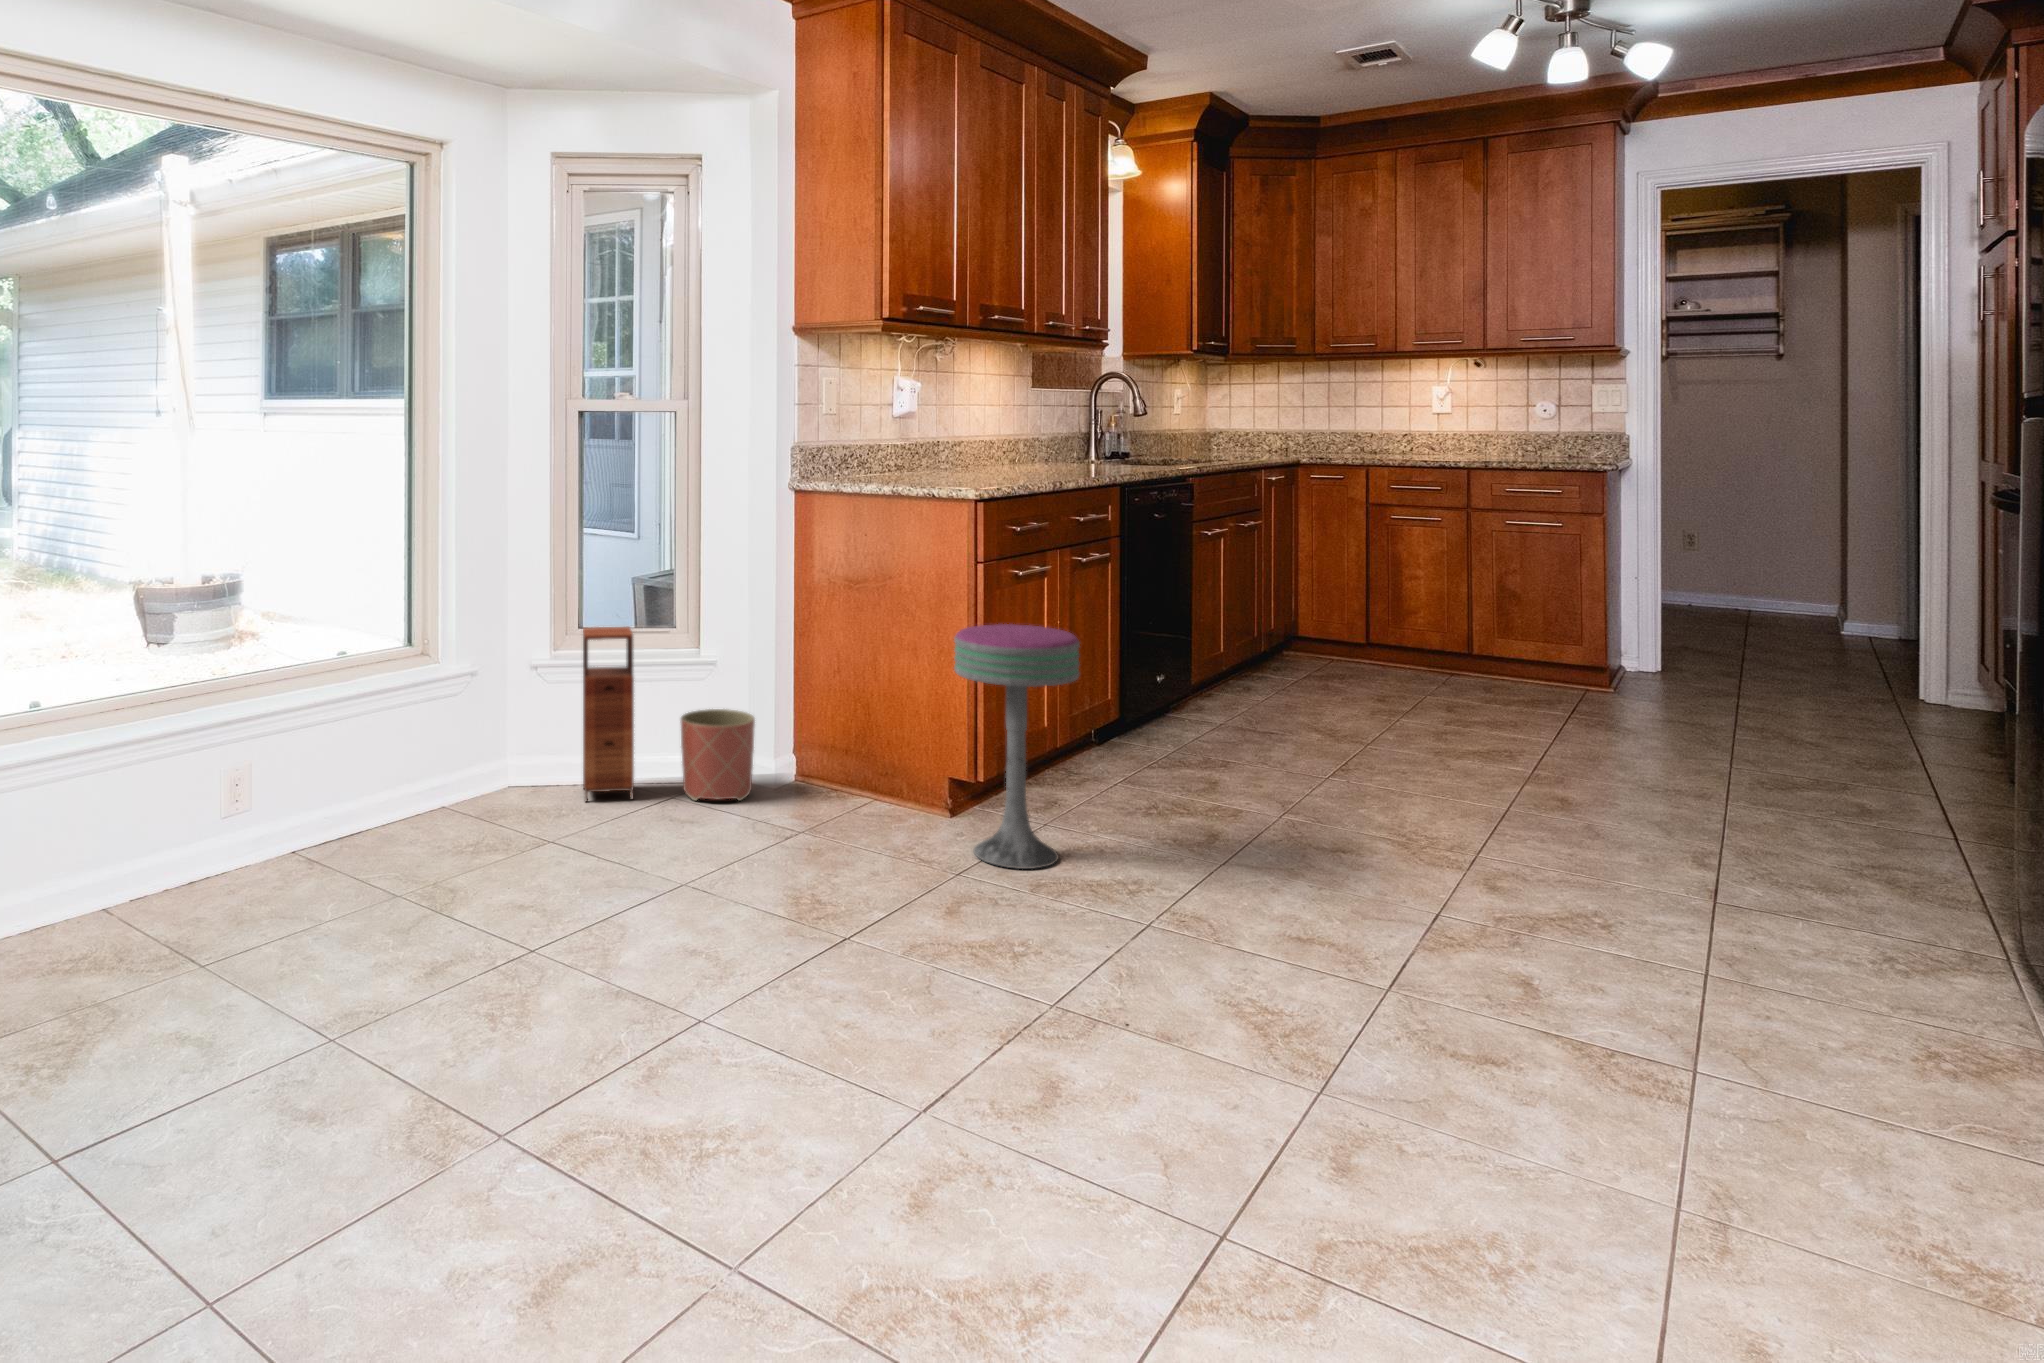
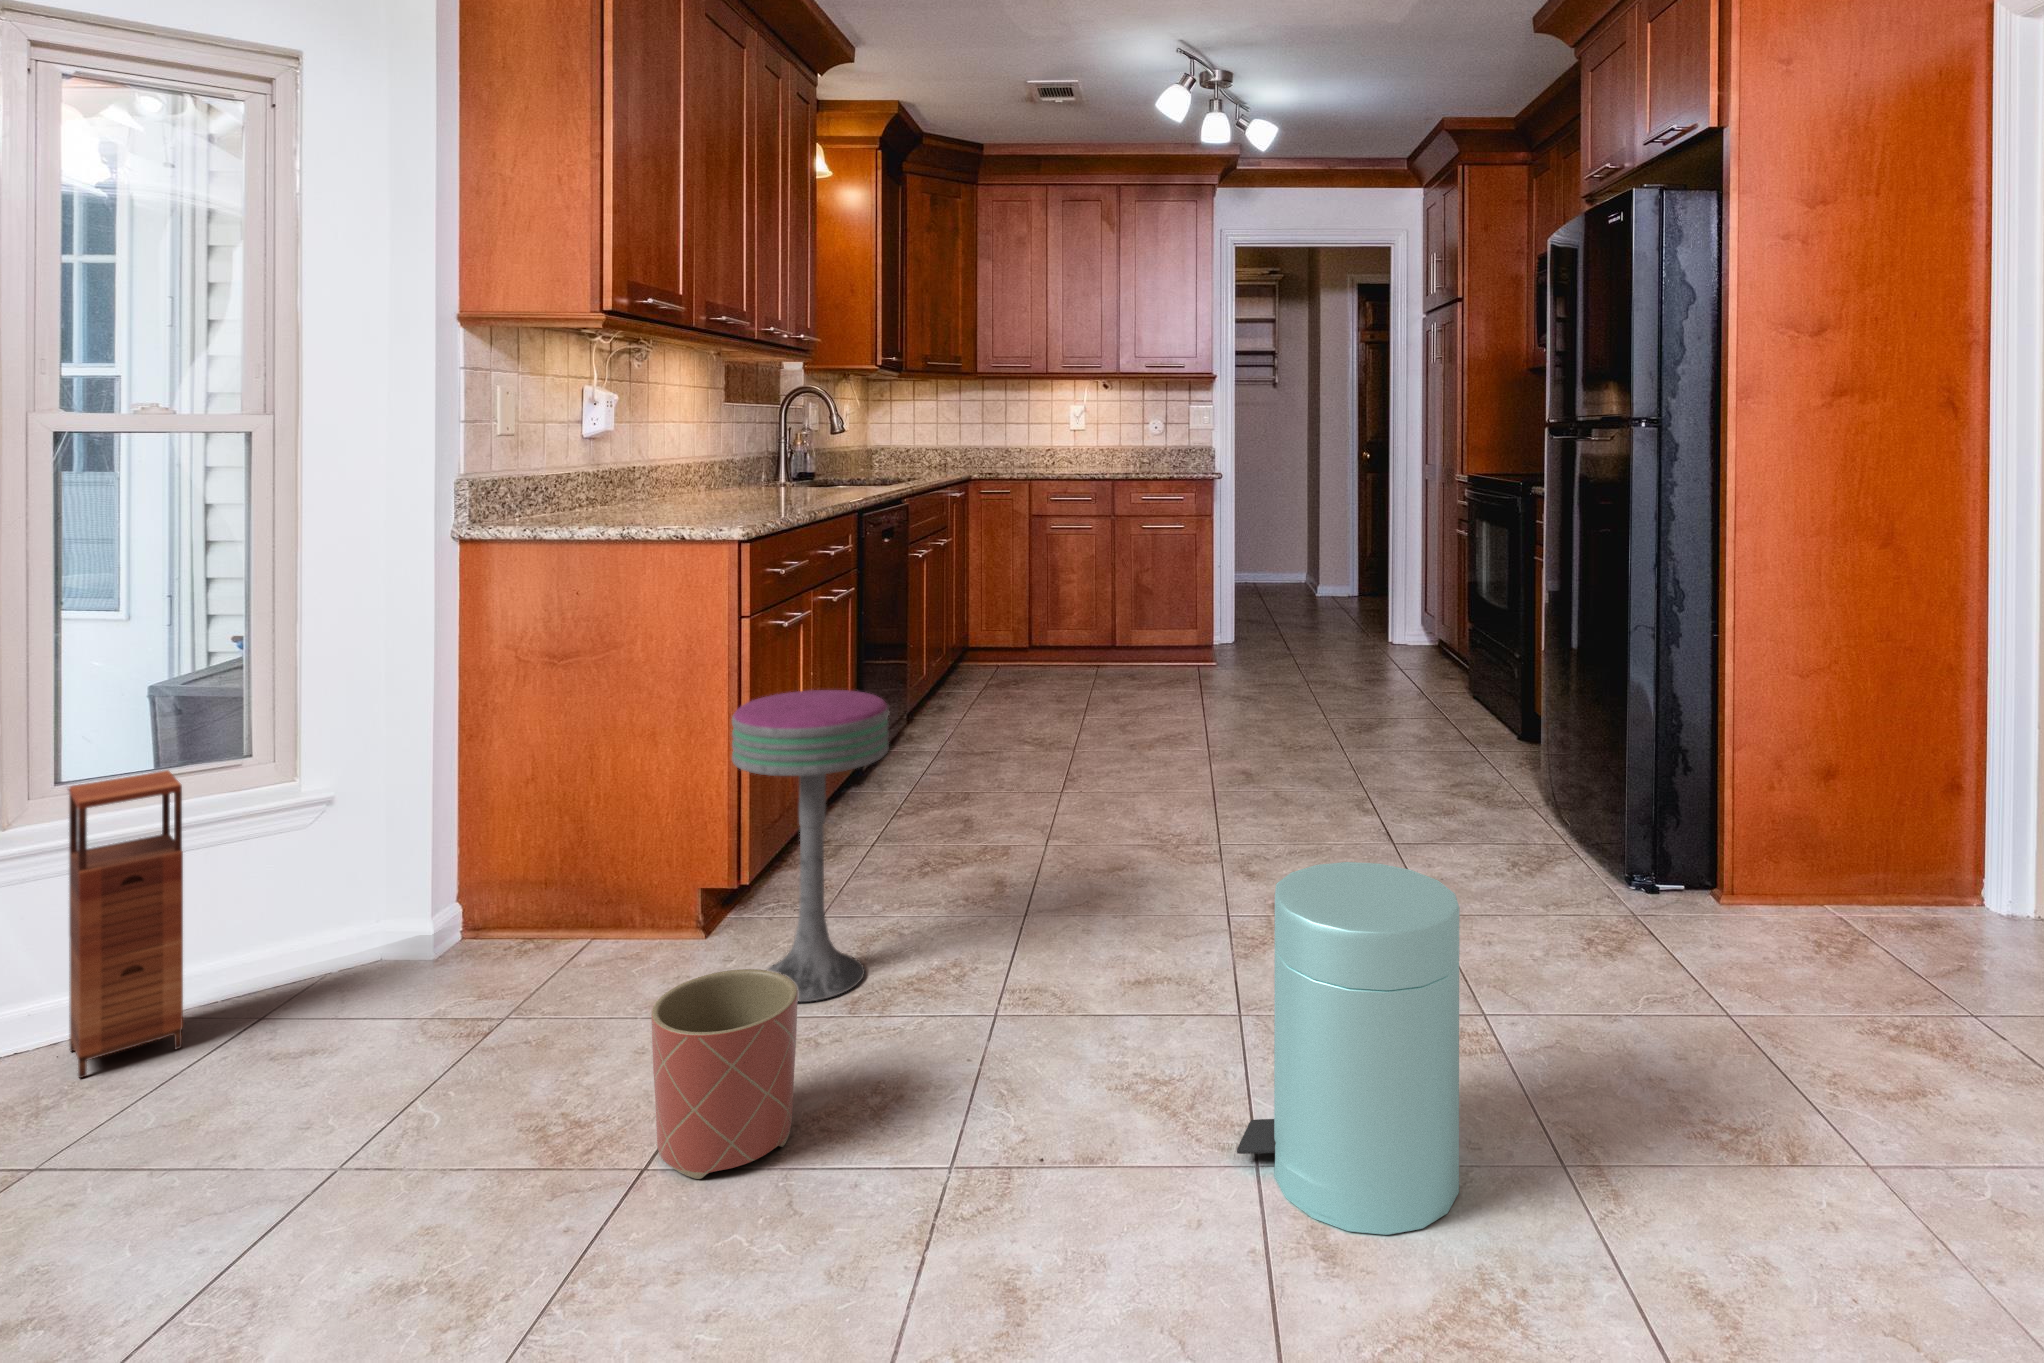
planter: present [681,709,755,801] -> present [651,969,798,1179]
trash can: none [1294,812,1514,1139] -> present [1237,862,1459,1235]

